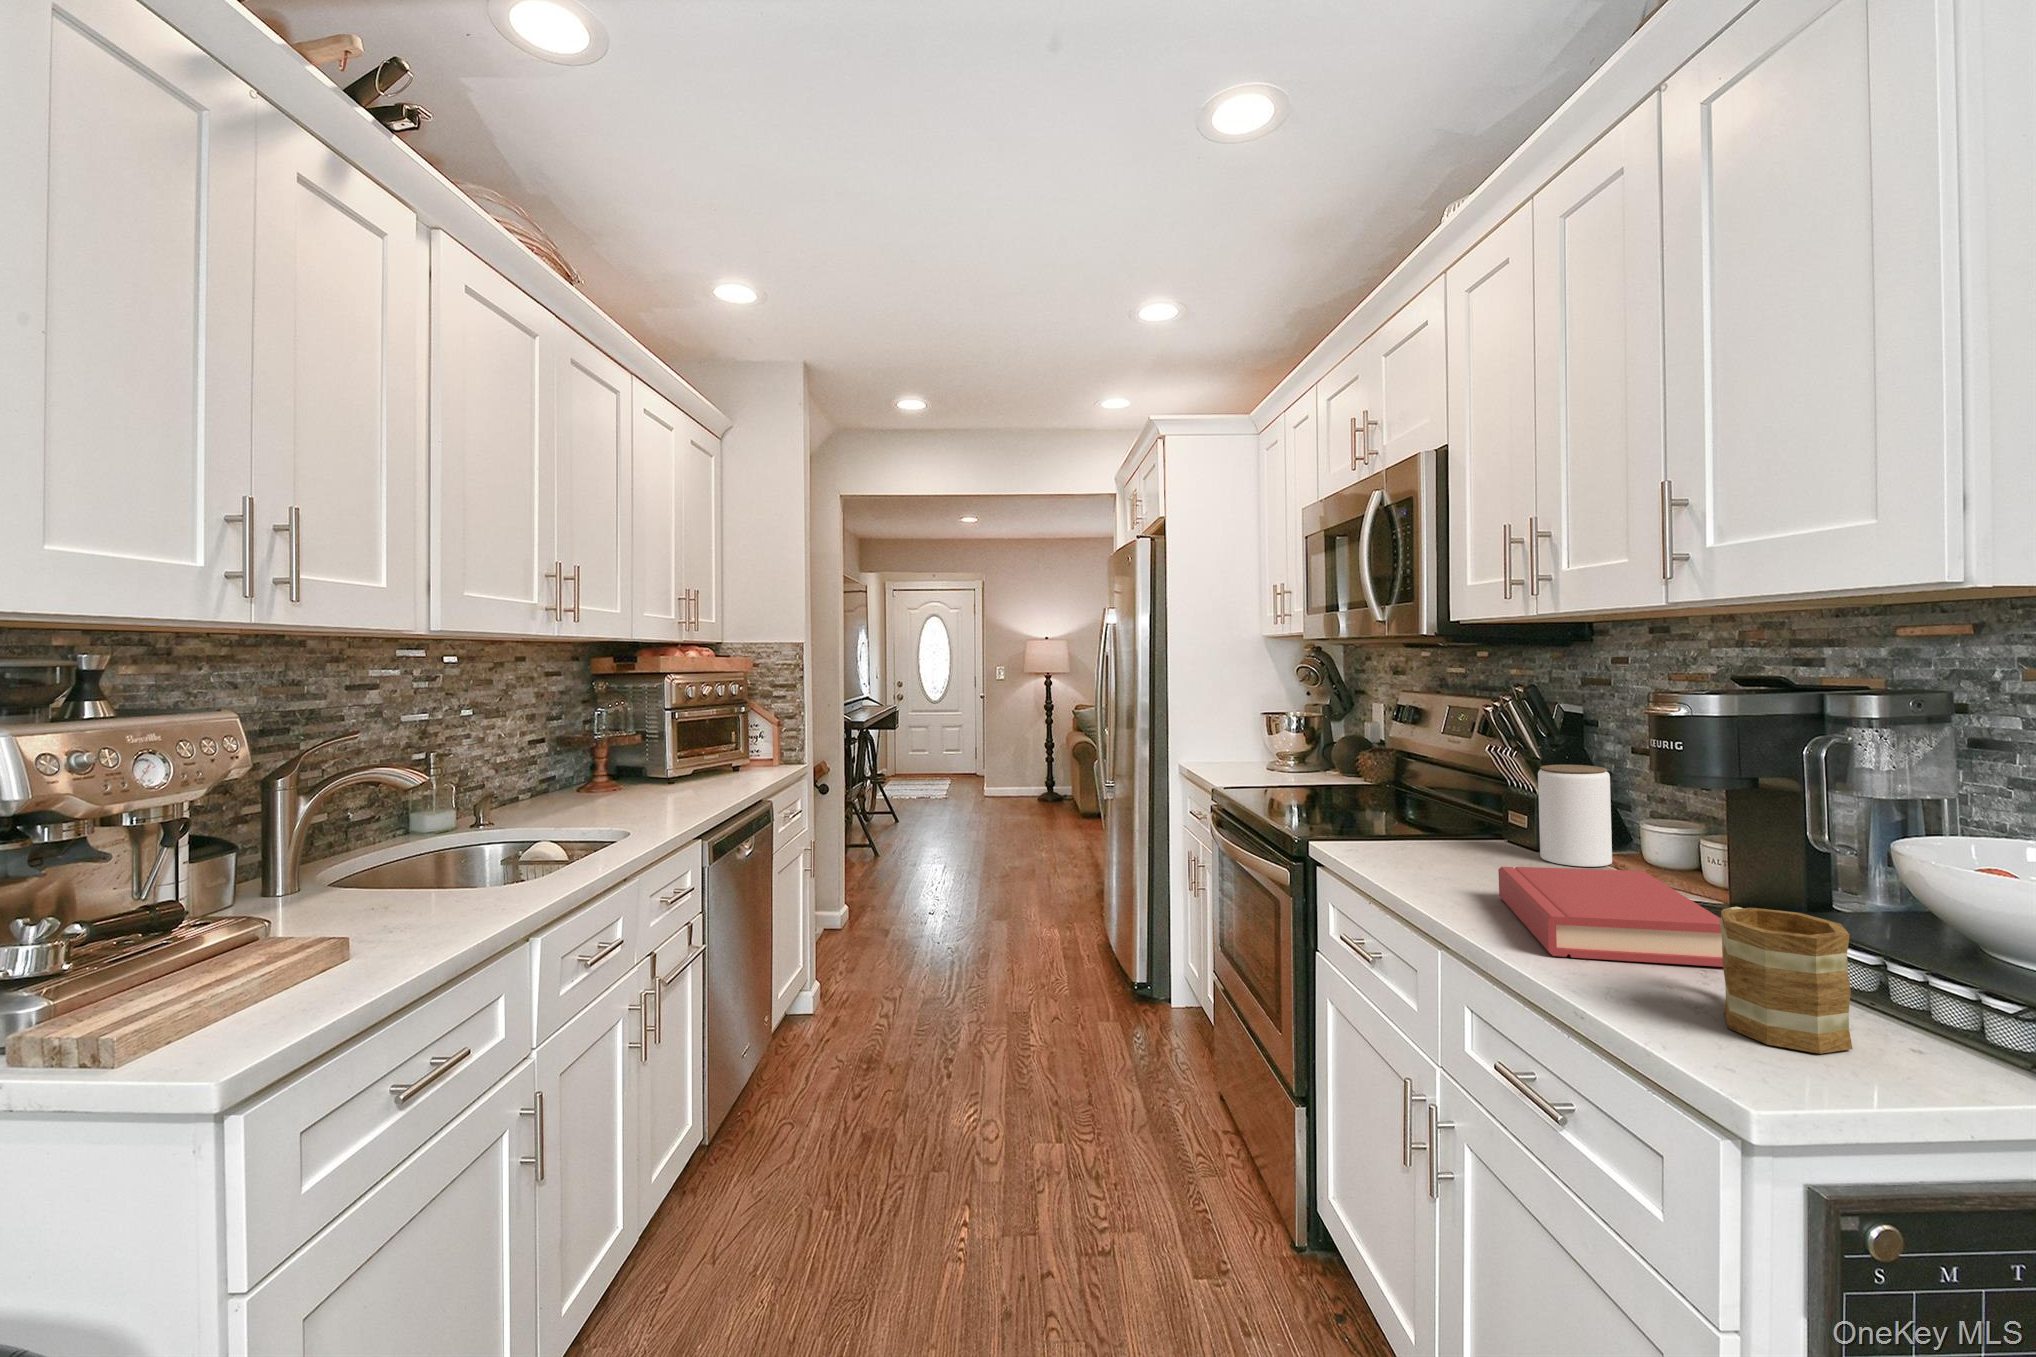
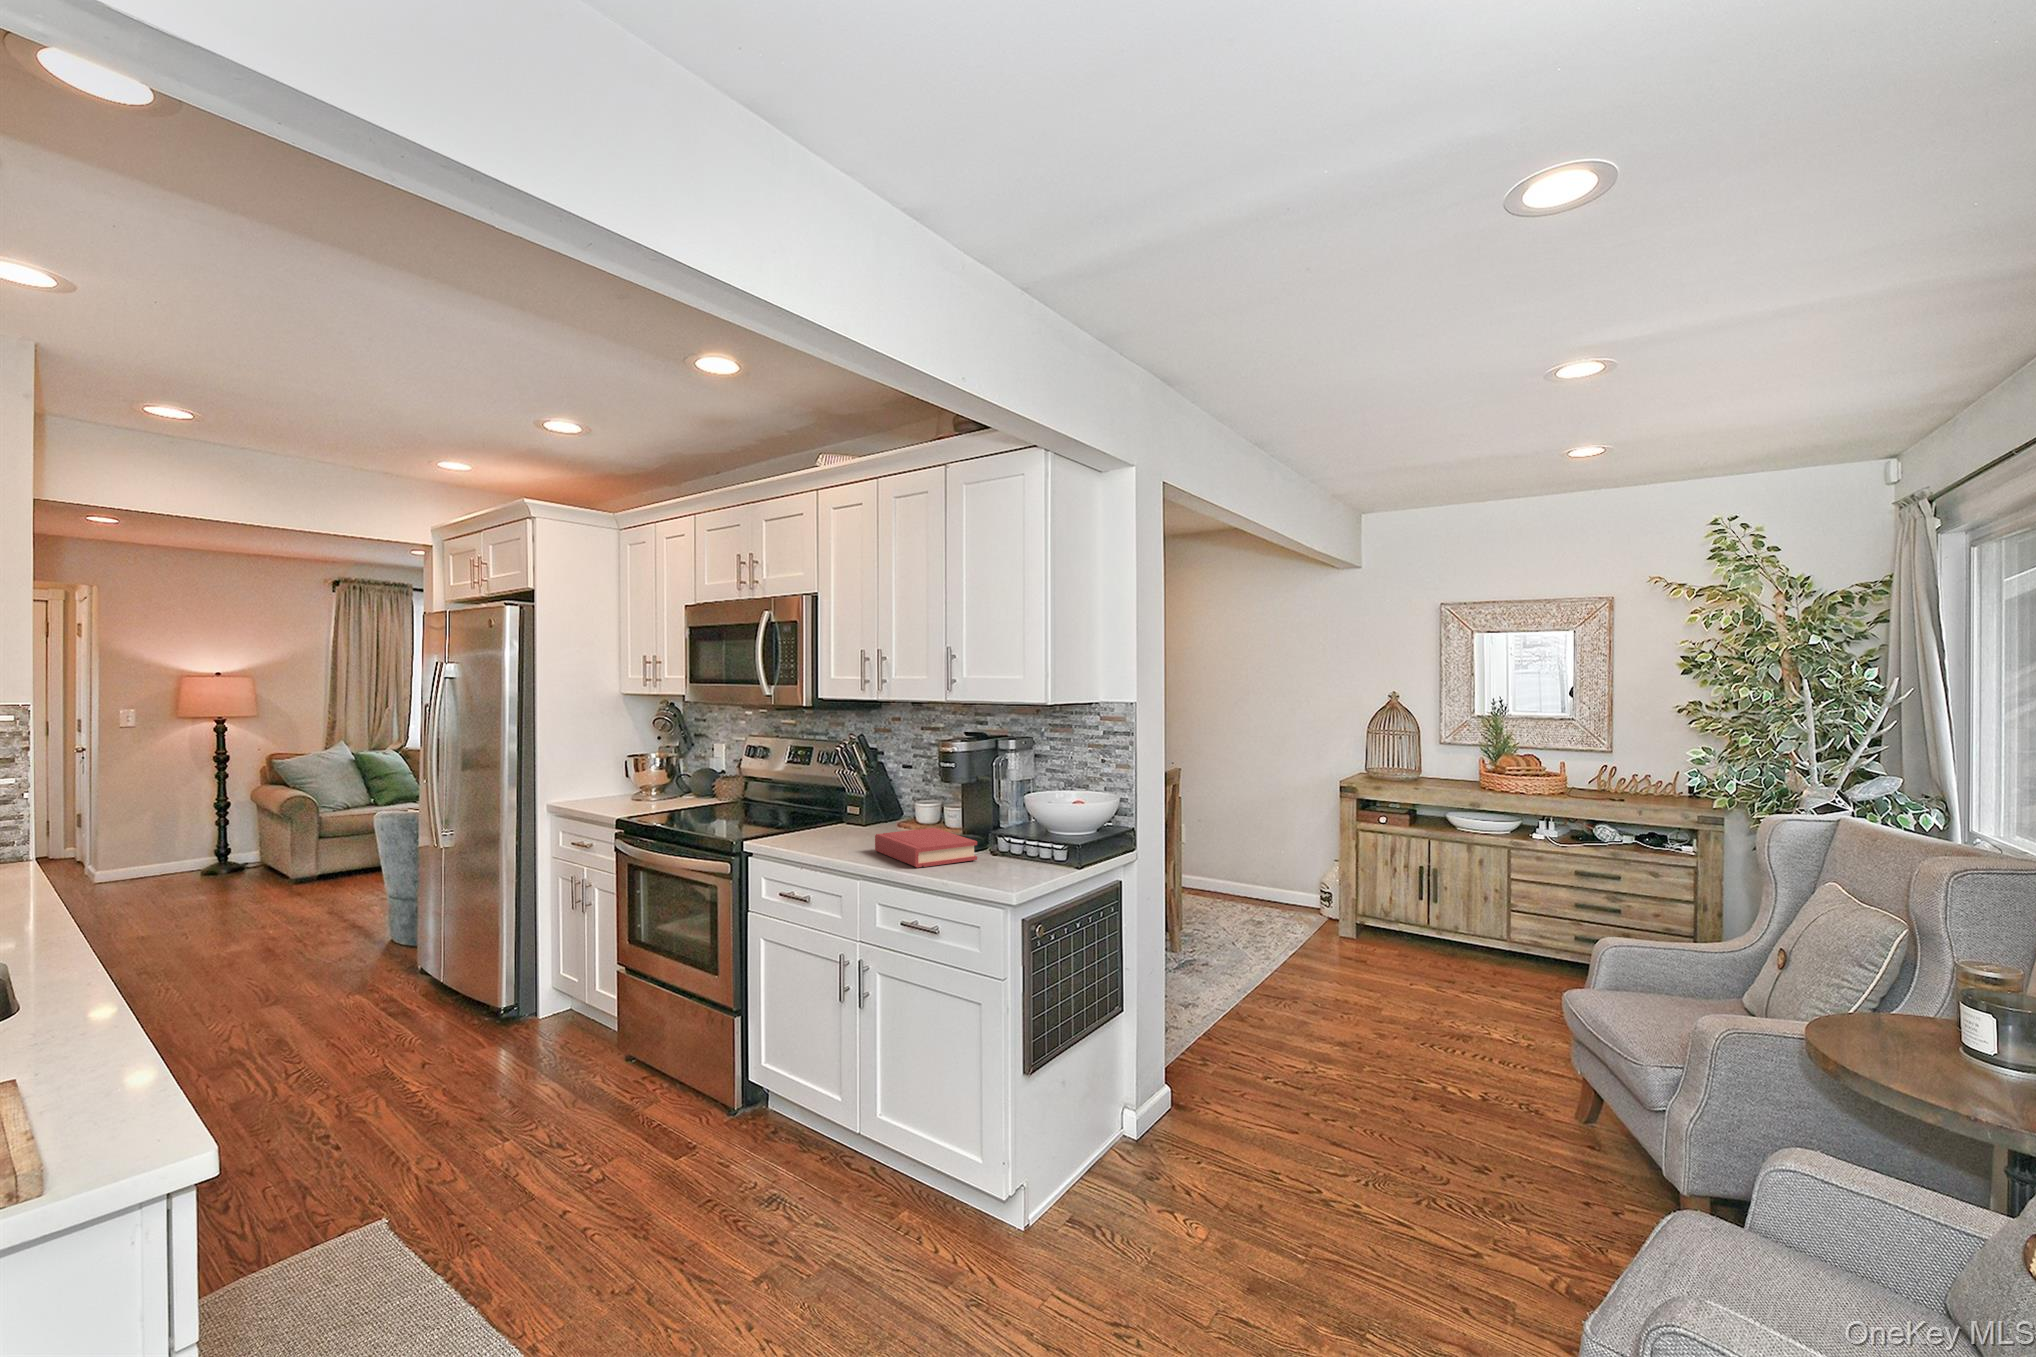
jar: present [1538,765,1612,867] -> none [874,779,908,834]
mug: present [1720,907,1853,1054] -> none [979,828,1021,879]

